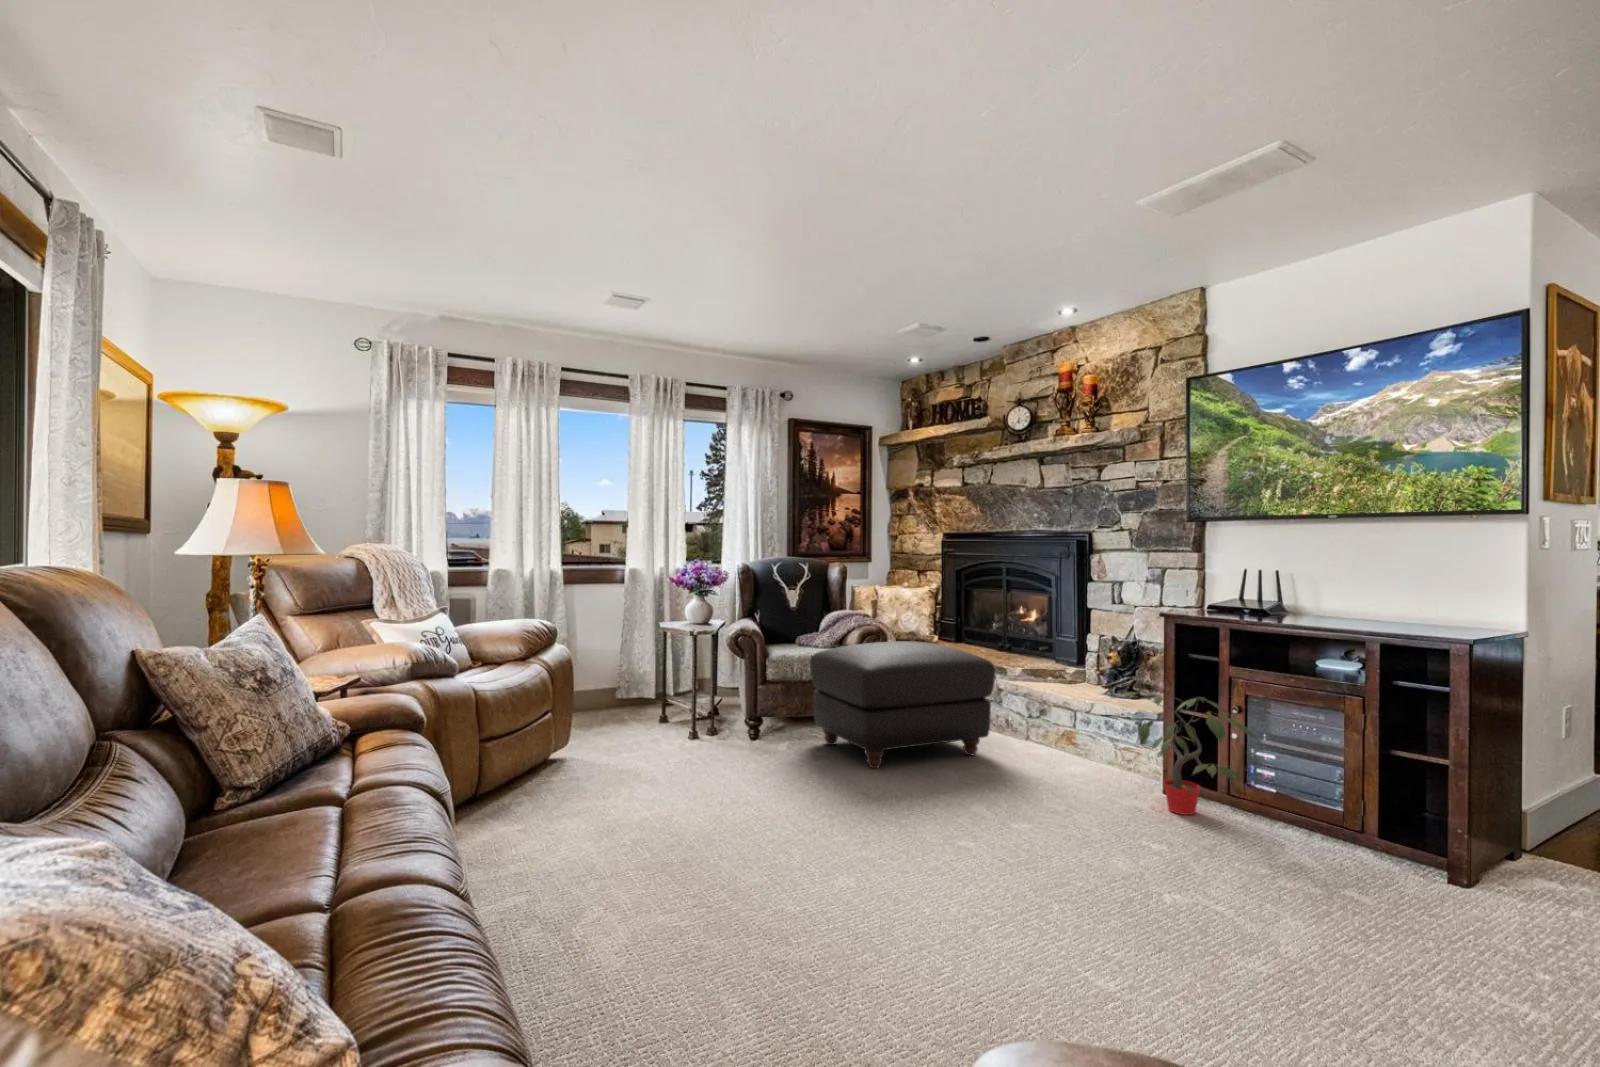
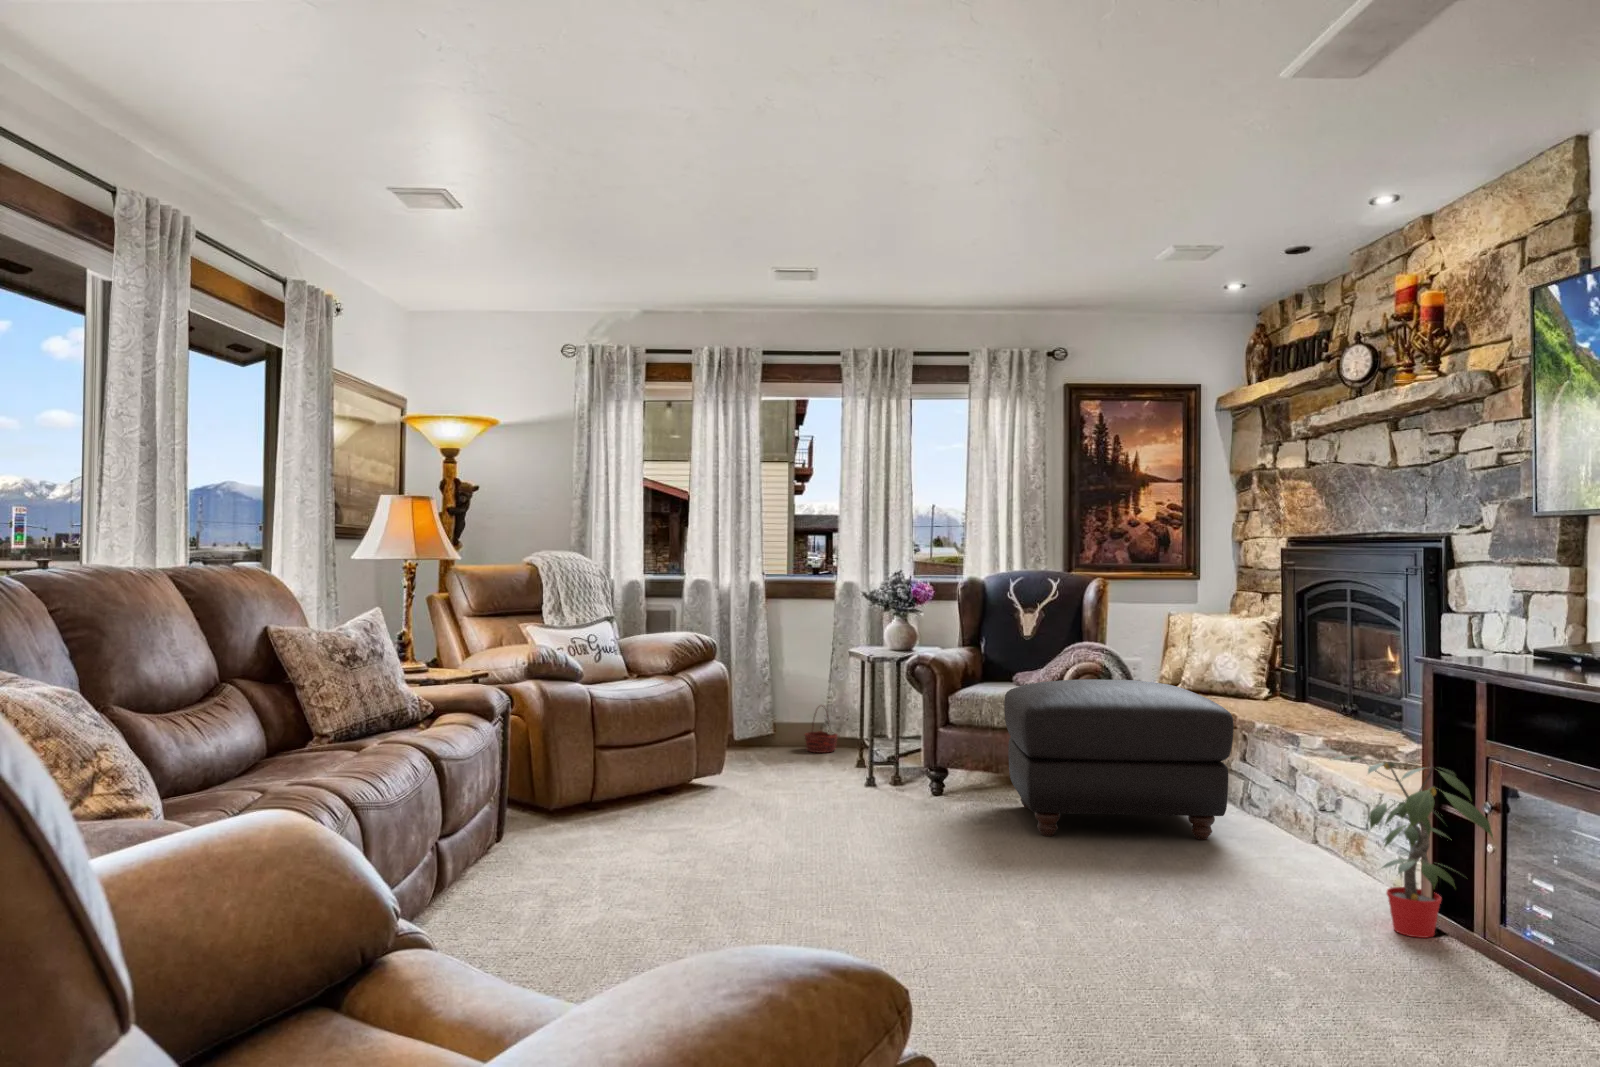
basket: none [598,672,627,713] -> present [805,706,837,753]

